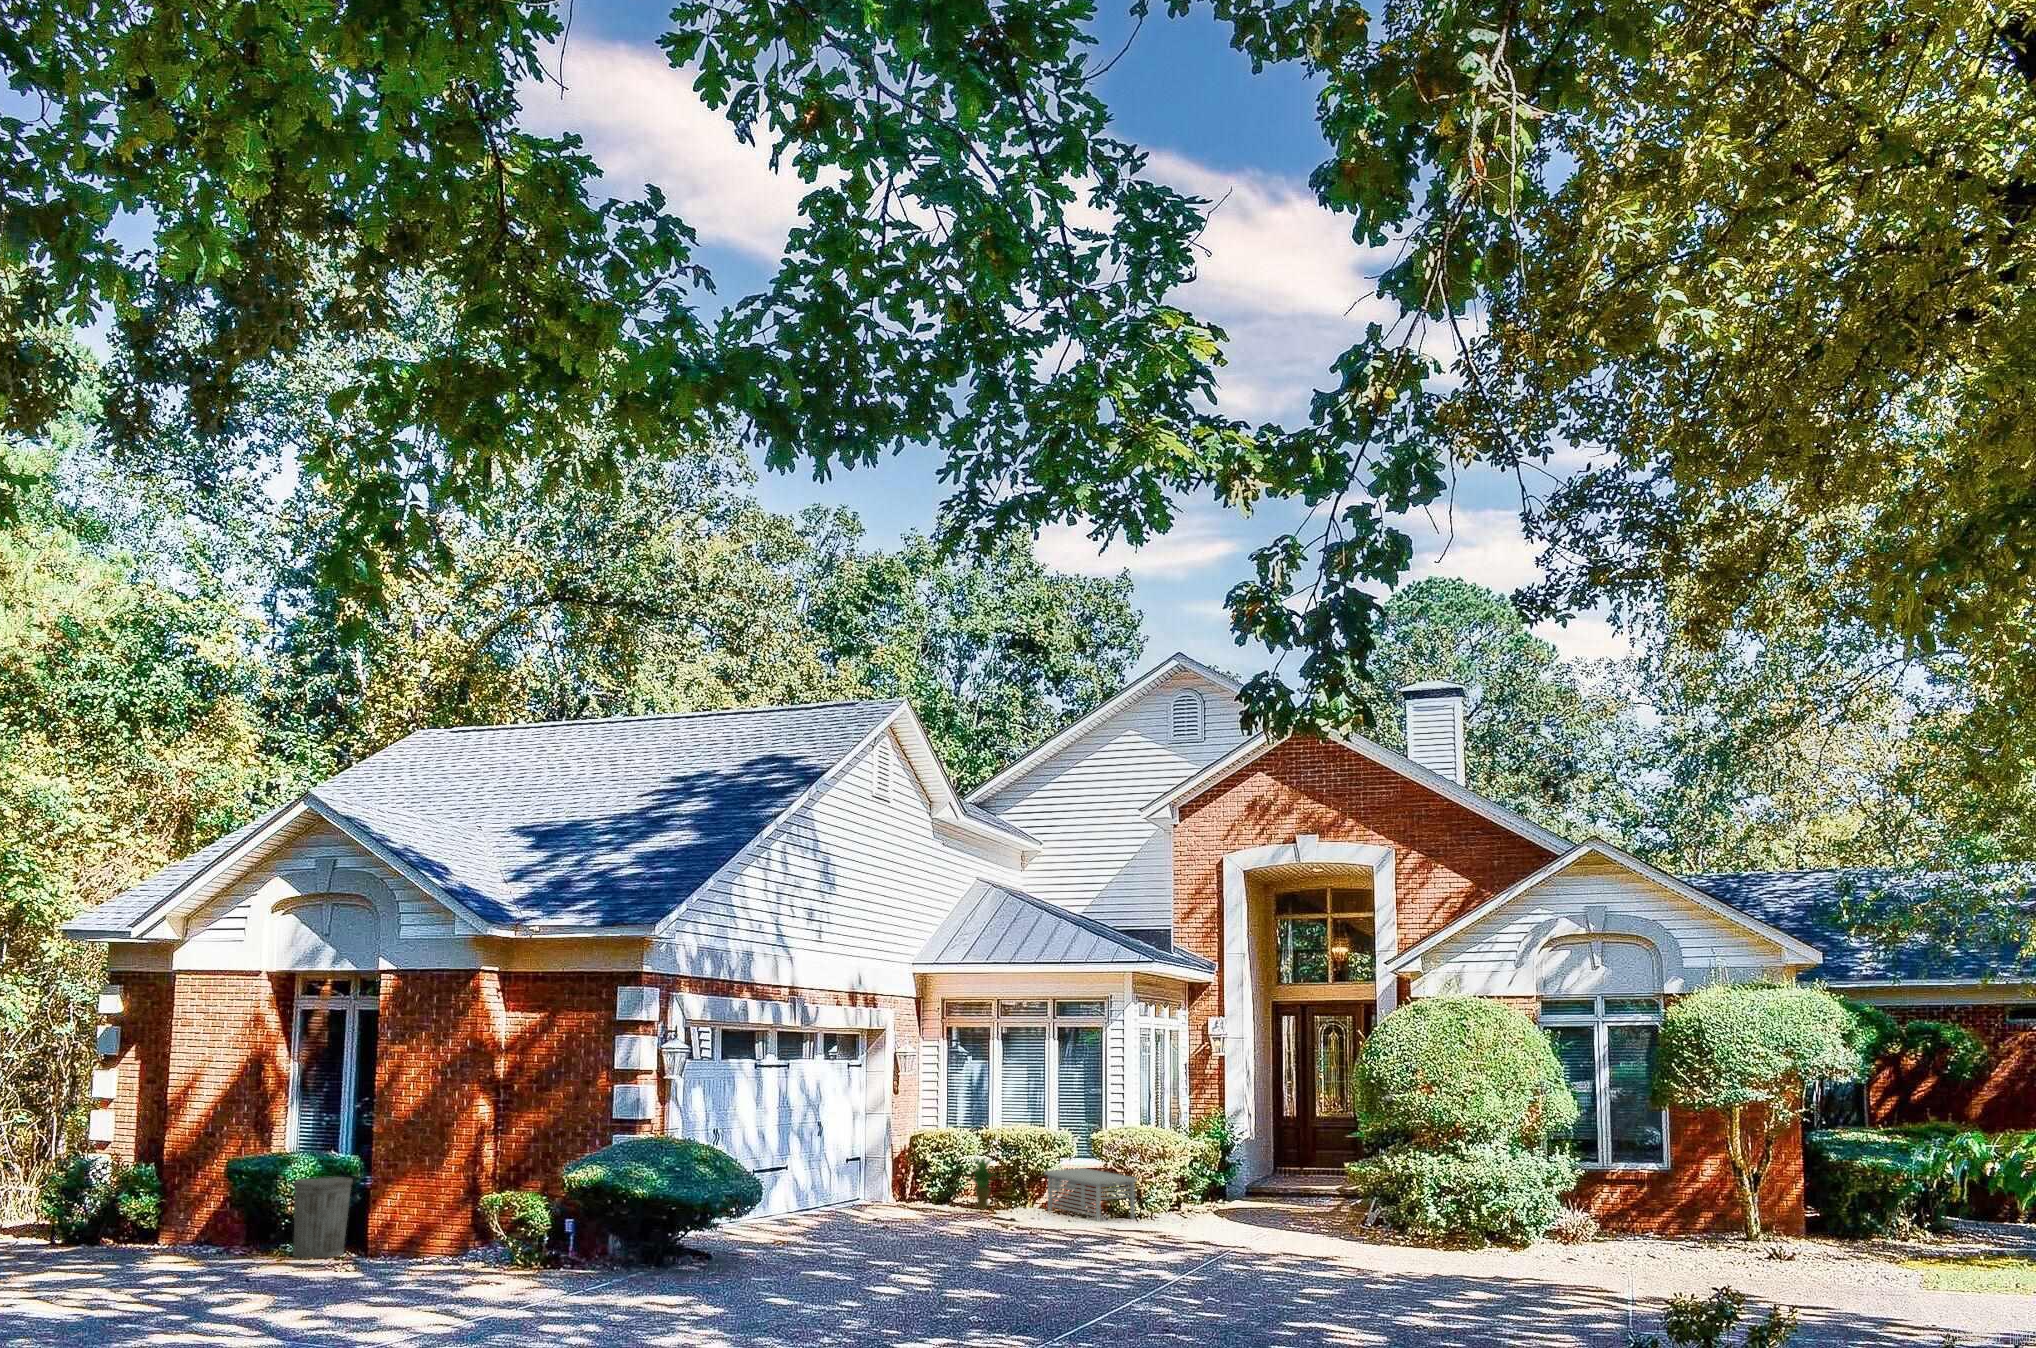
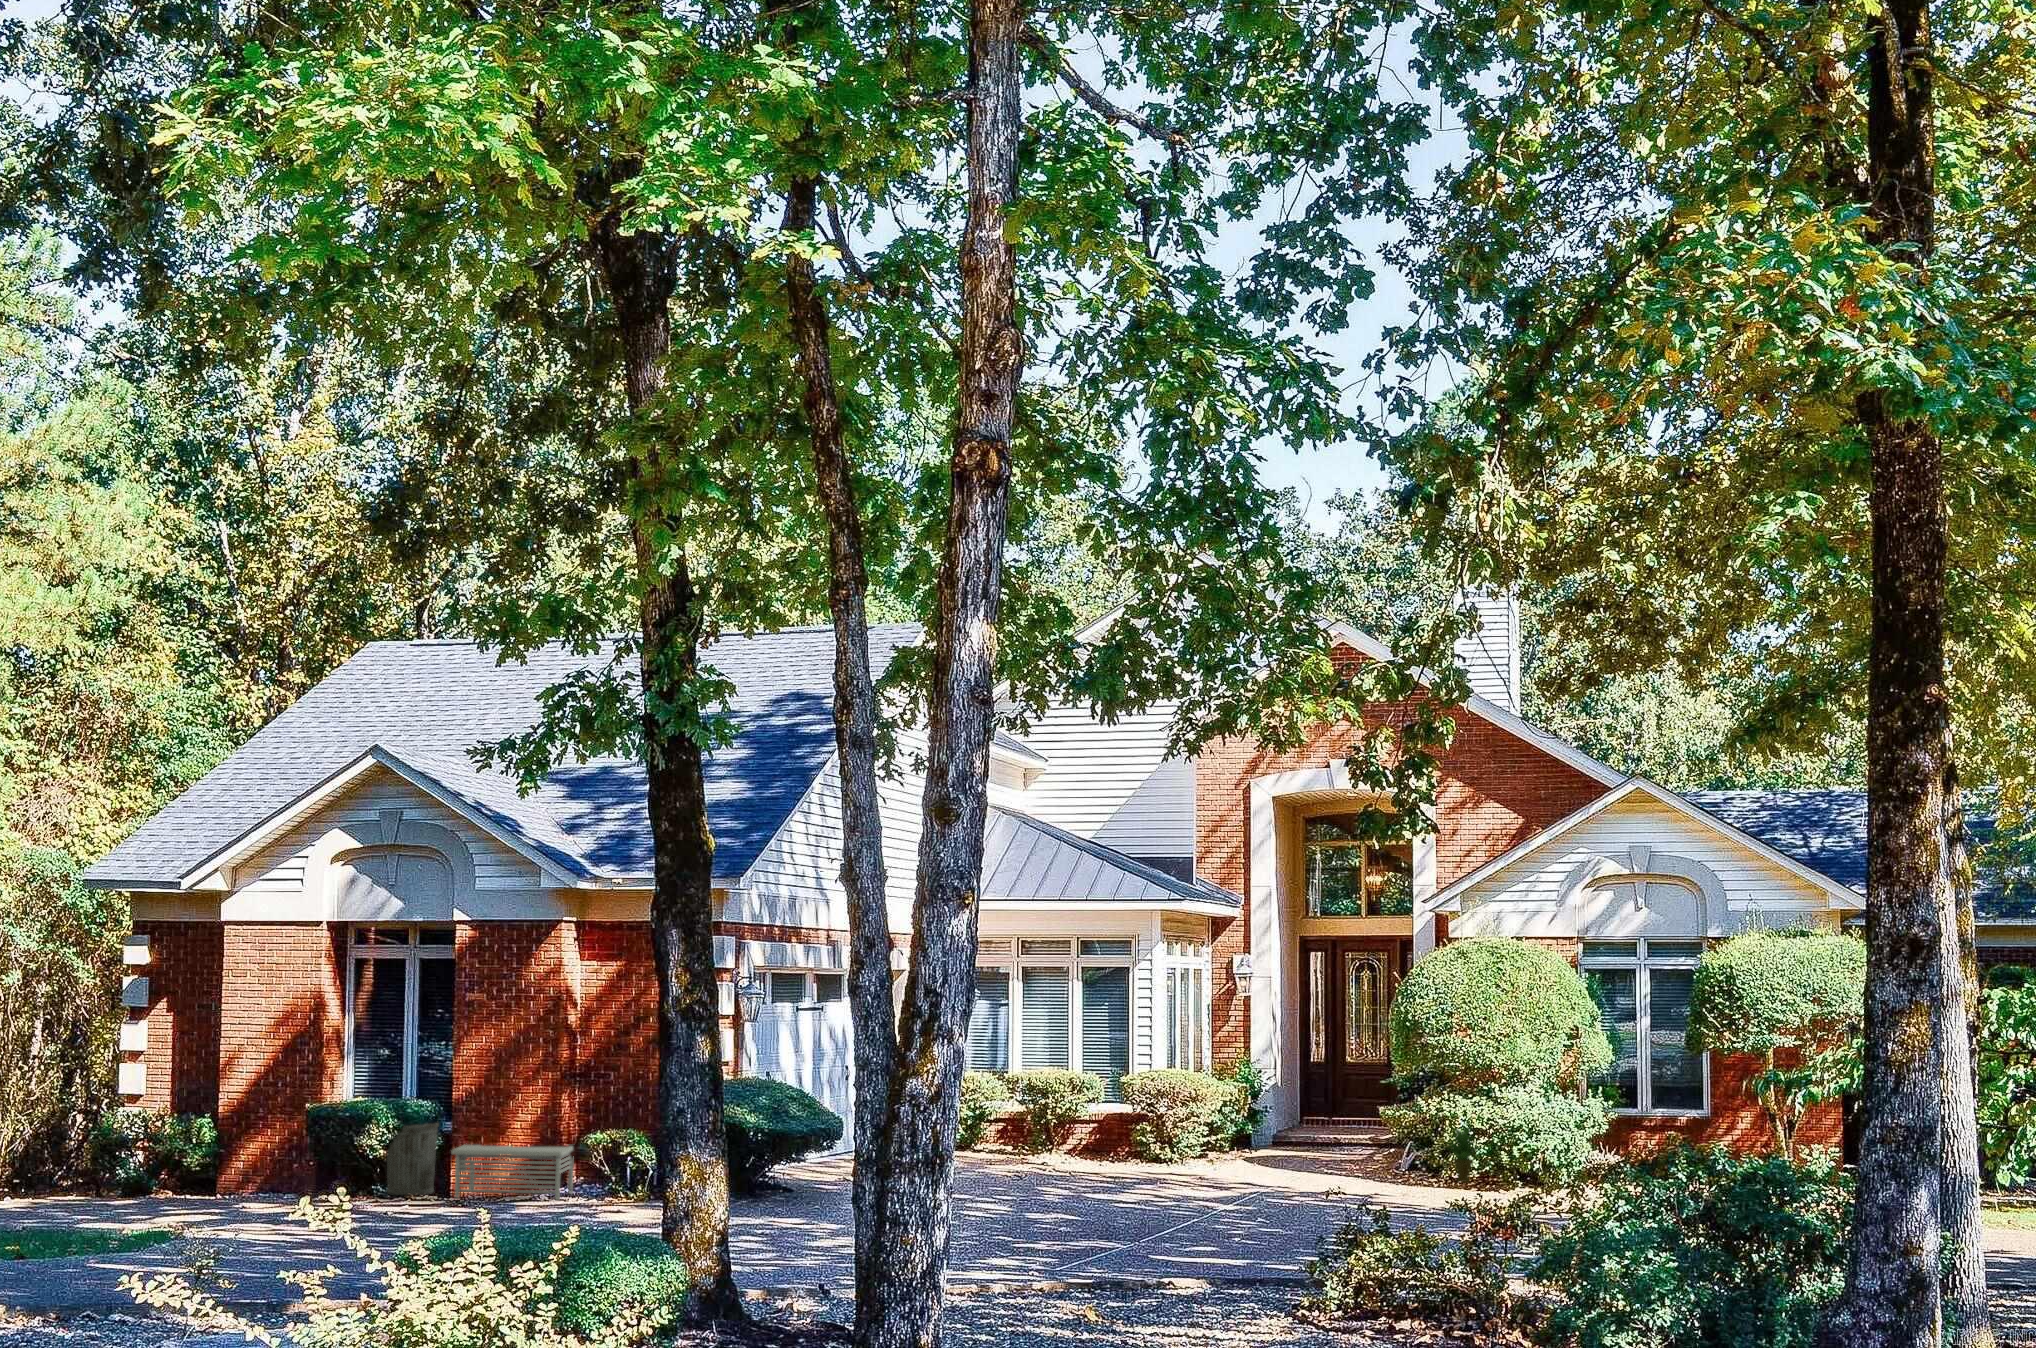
potted plant: present [969,1159,993,1209] -> present [1449,1127,1477,1183]
storage bench: present [1044,1168,1137,1222] -> present [451,1145,573,1200]

